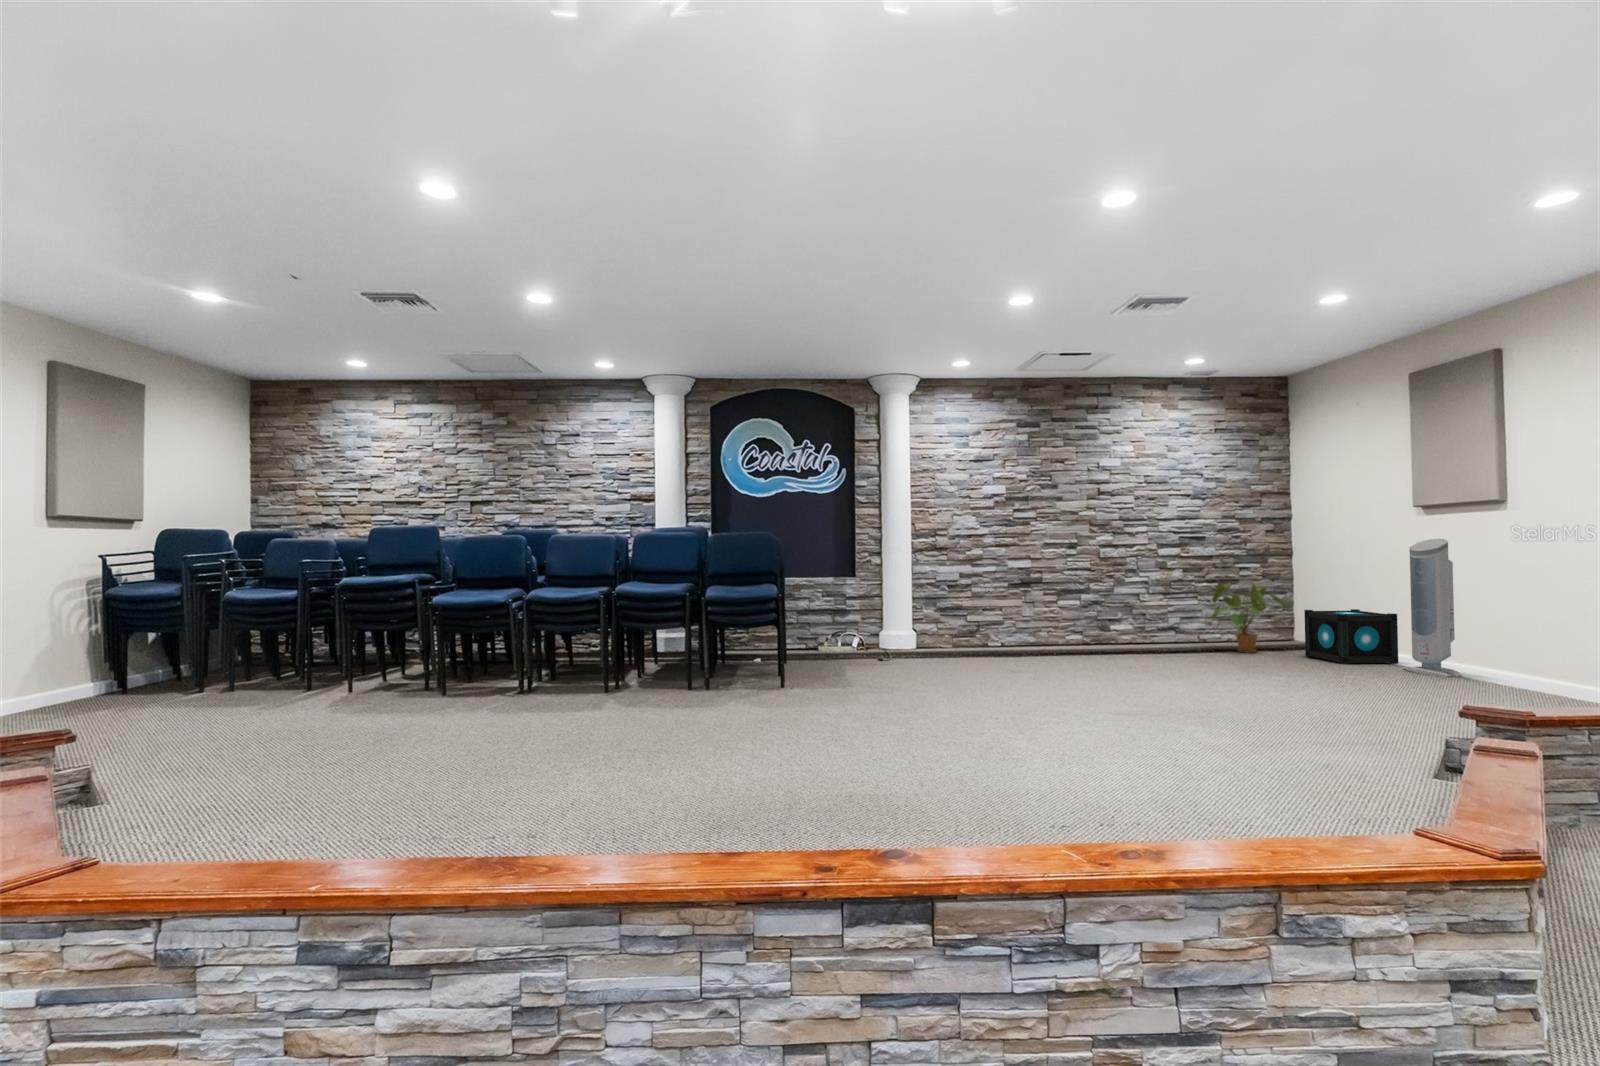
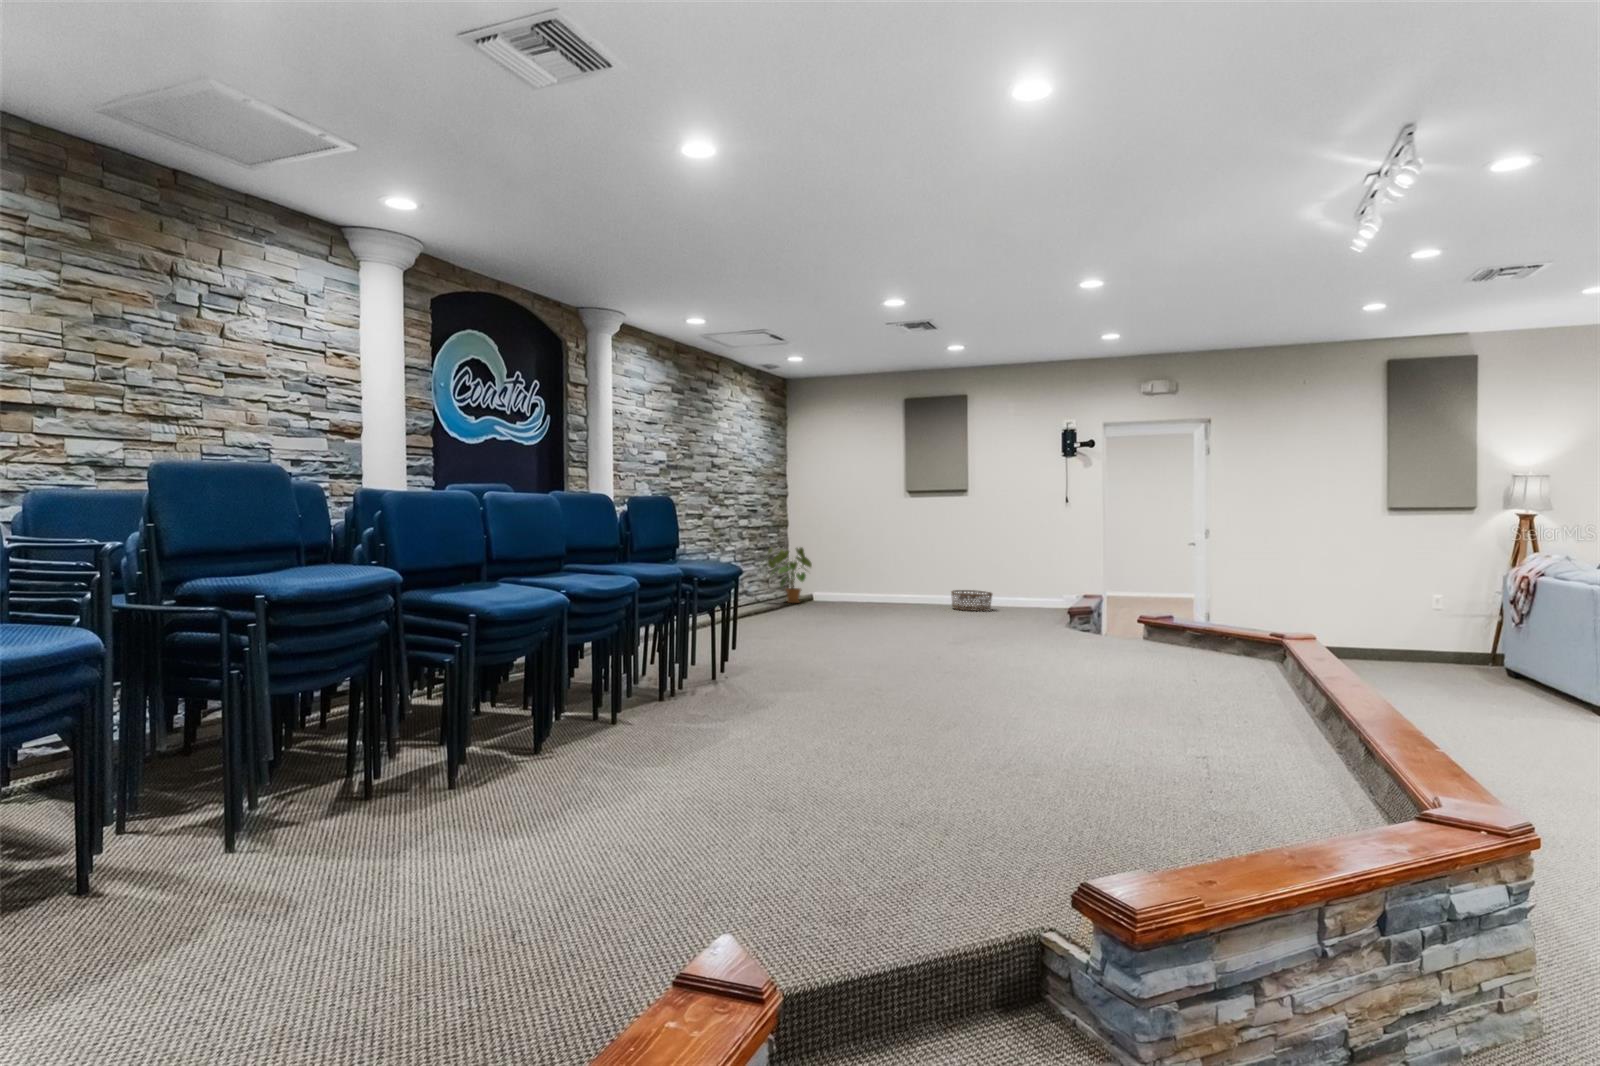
air purifier: present [1403,539,1462,677] -> none [900,518,936,607]
speaker: present [1304,609,1398,664] -> none [834,565,884,605]
basket: none [1453,654,1547,692] -> present [951,590,992,611]

